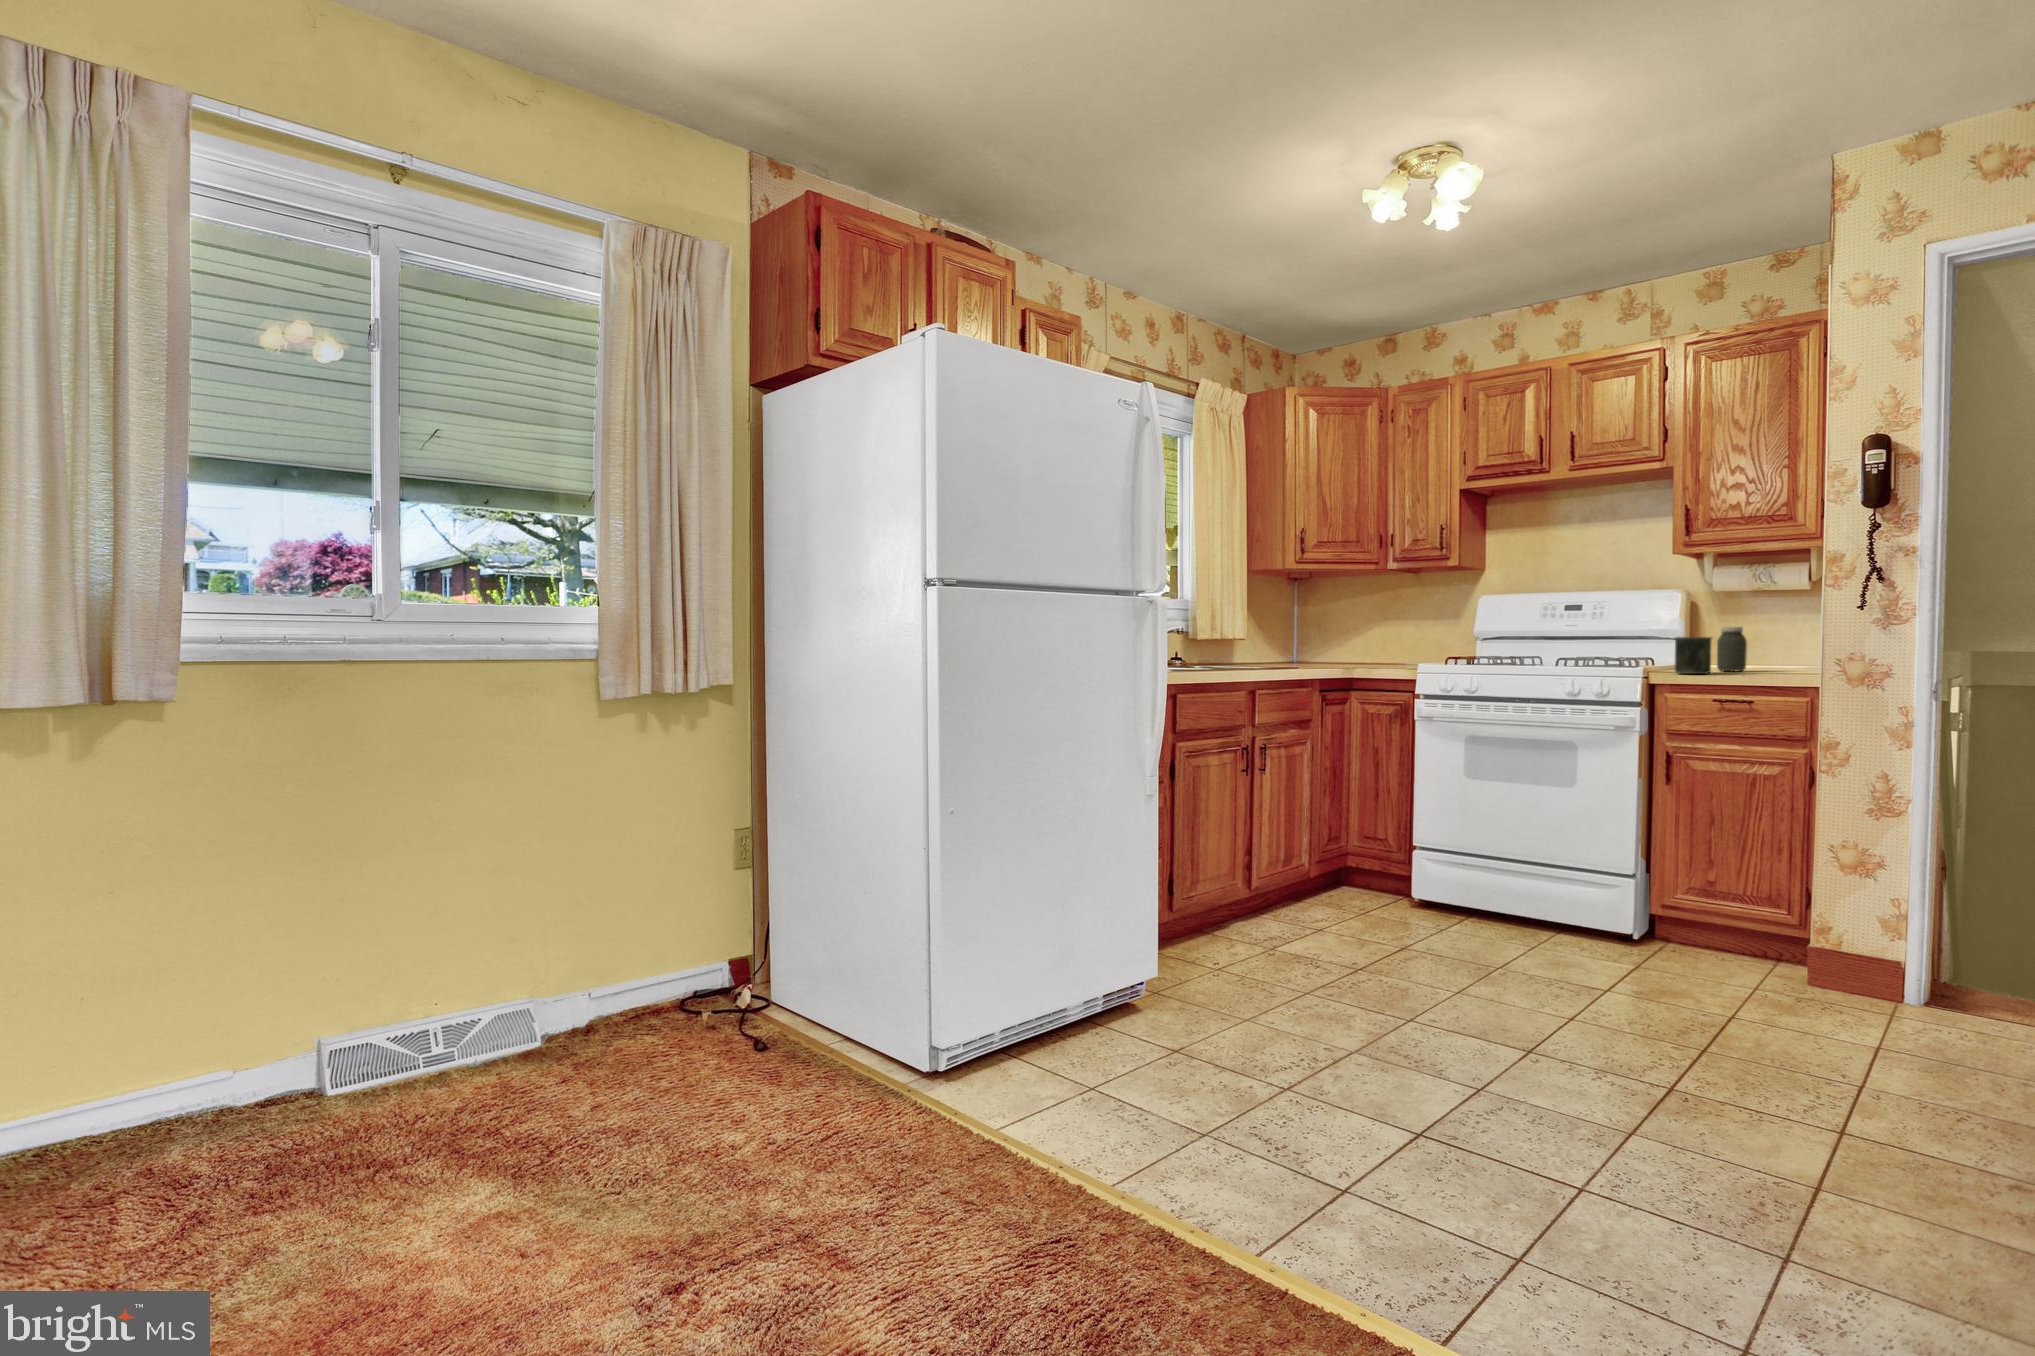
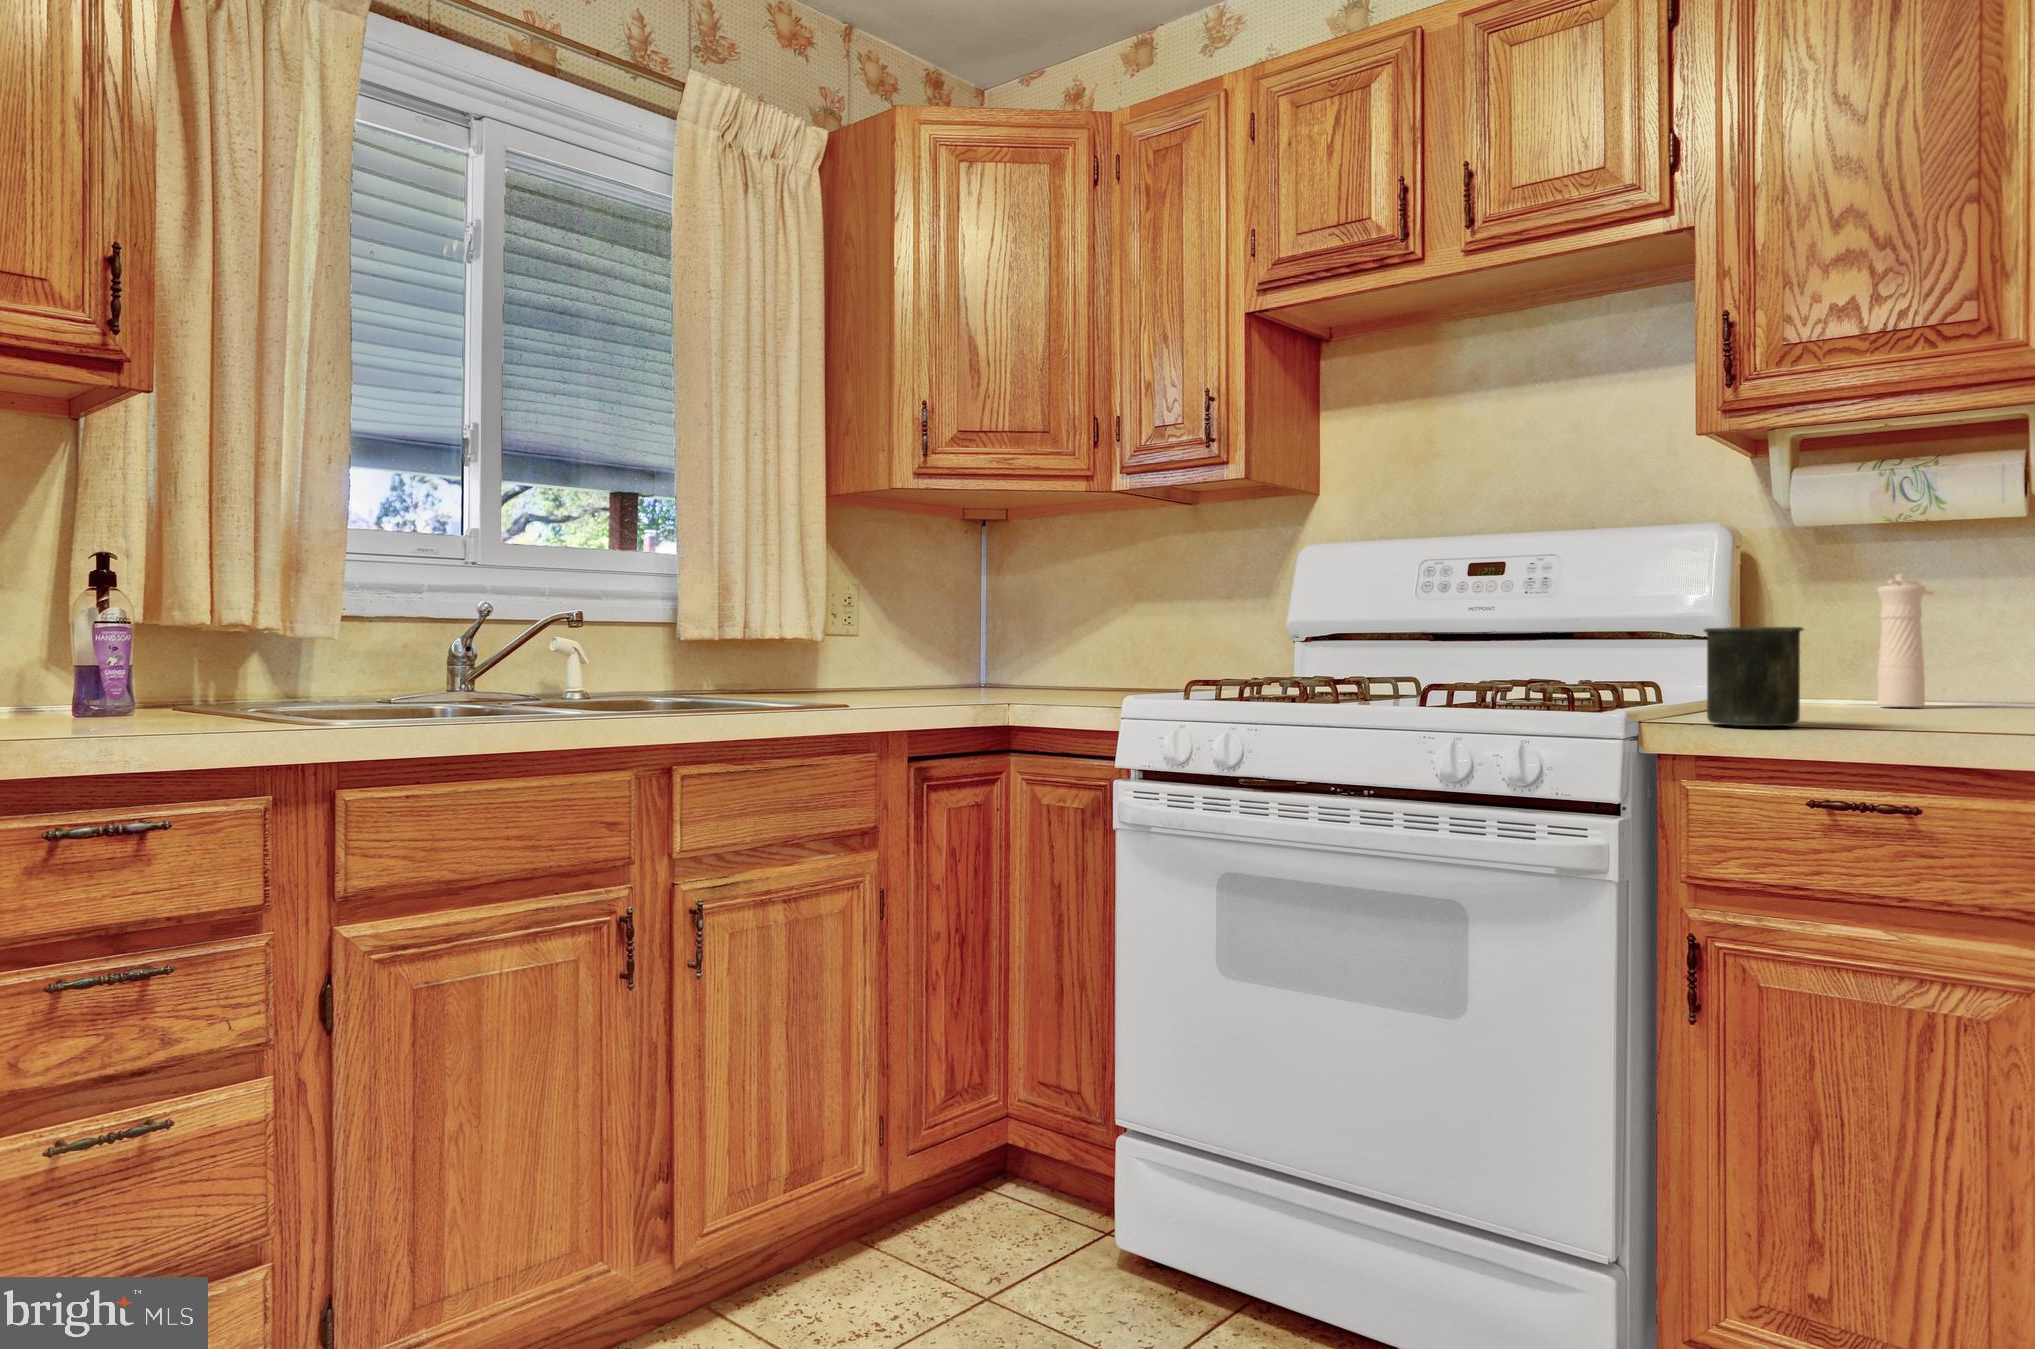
pepper mill: none [1750,606,1788,668] -> present [1877,574,1936,707]
jar: present [1717,627,1747,671] -> none [1808,603,1882,718]

